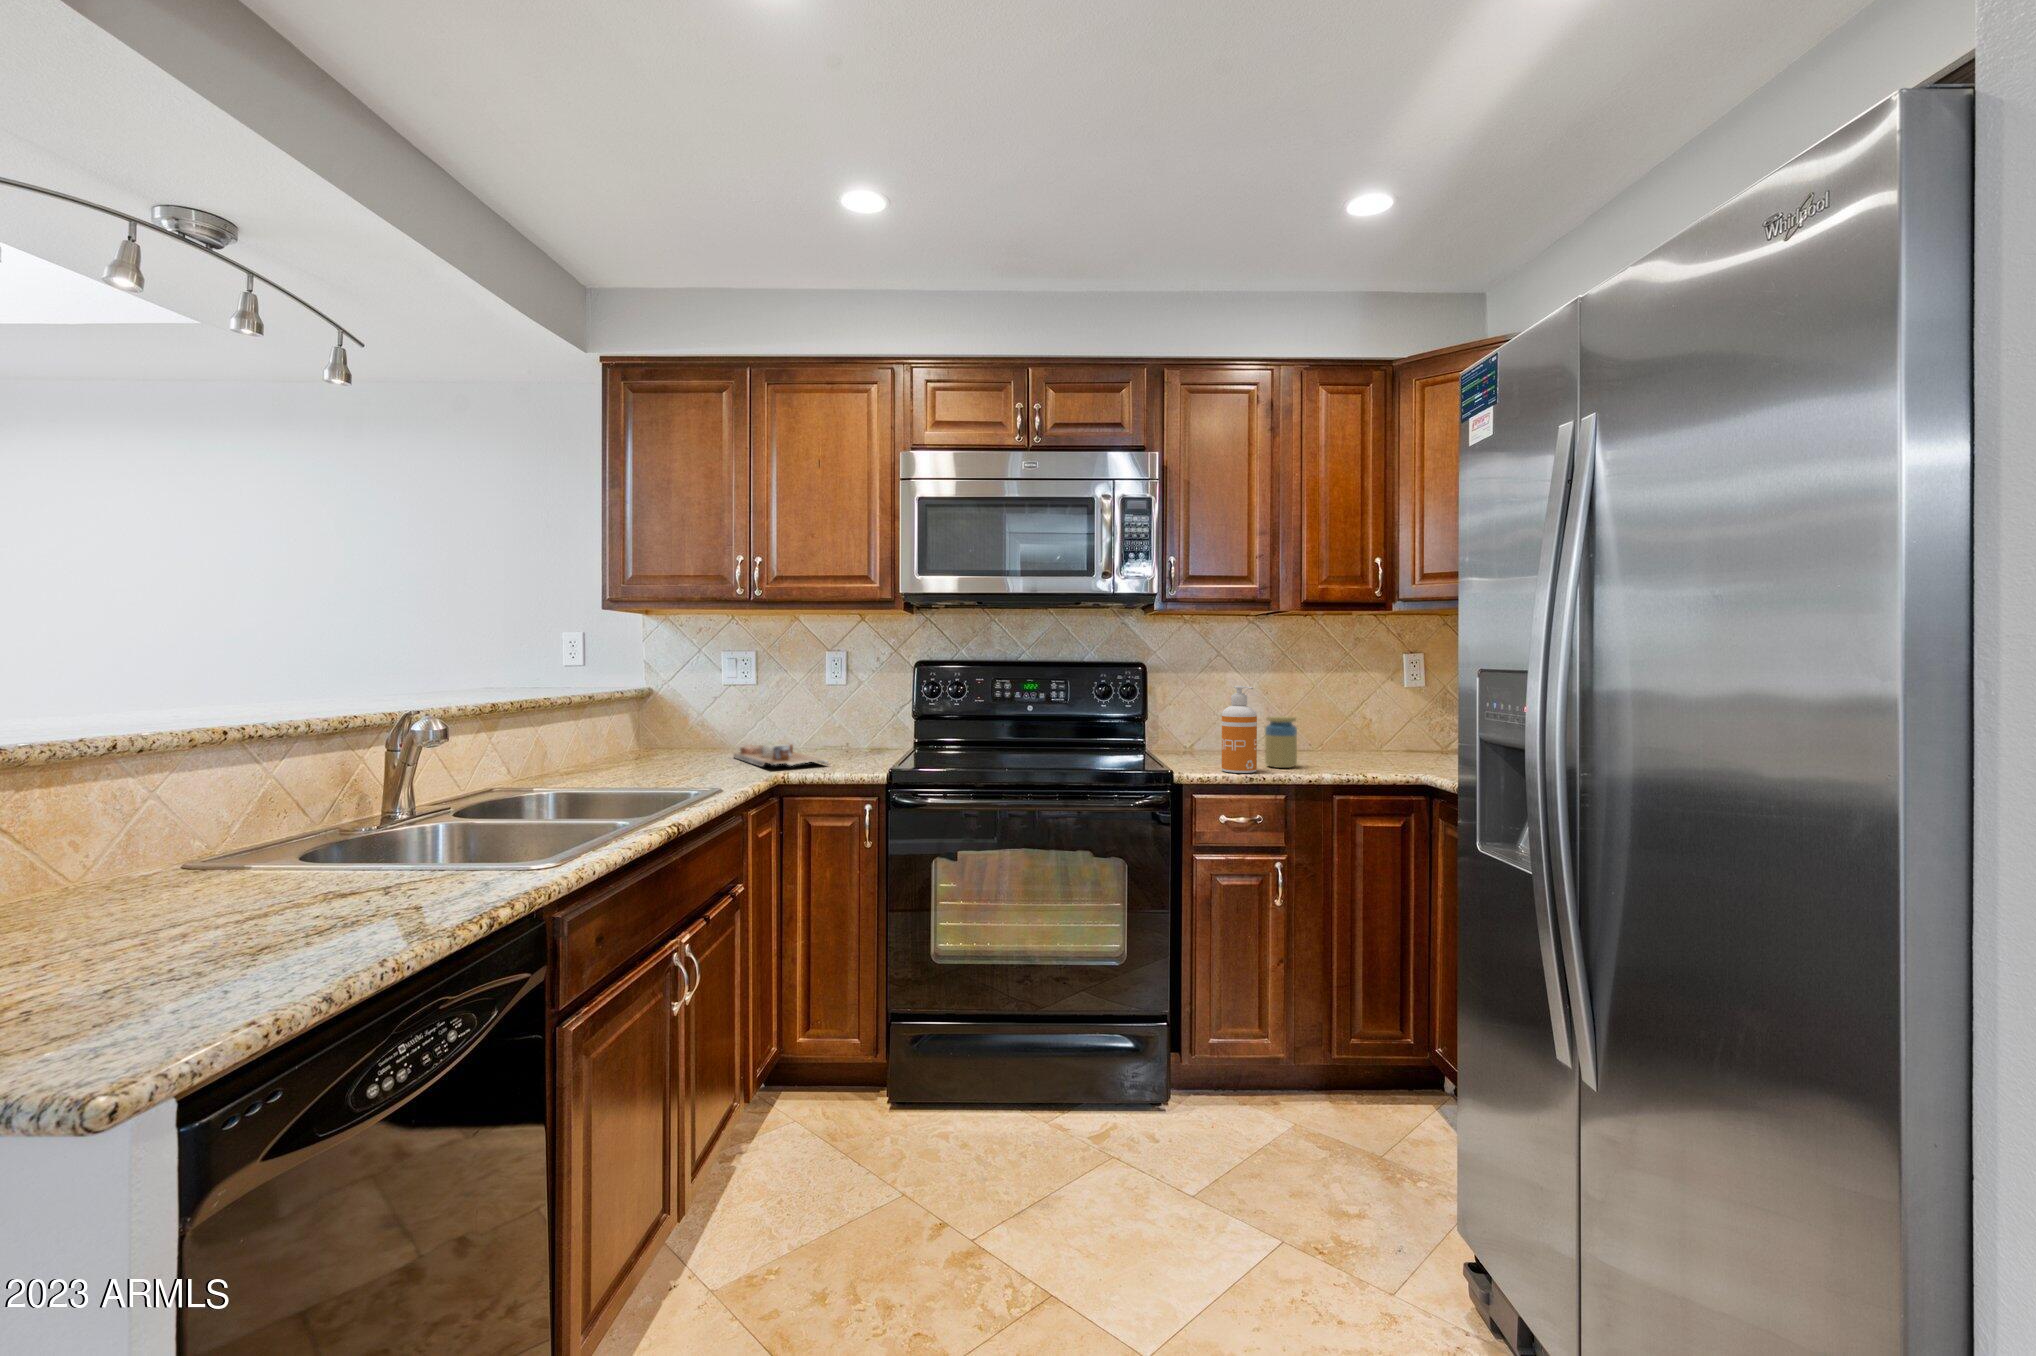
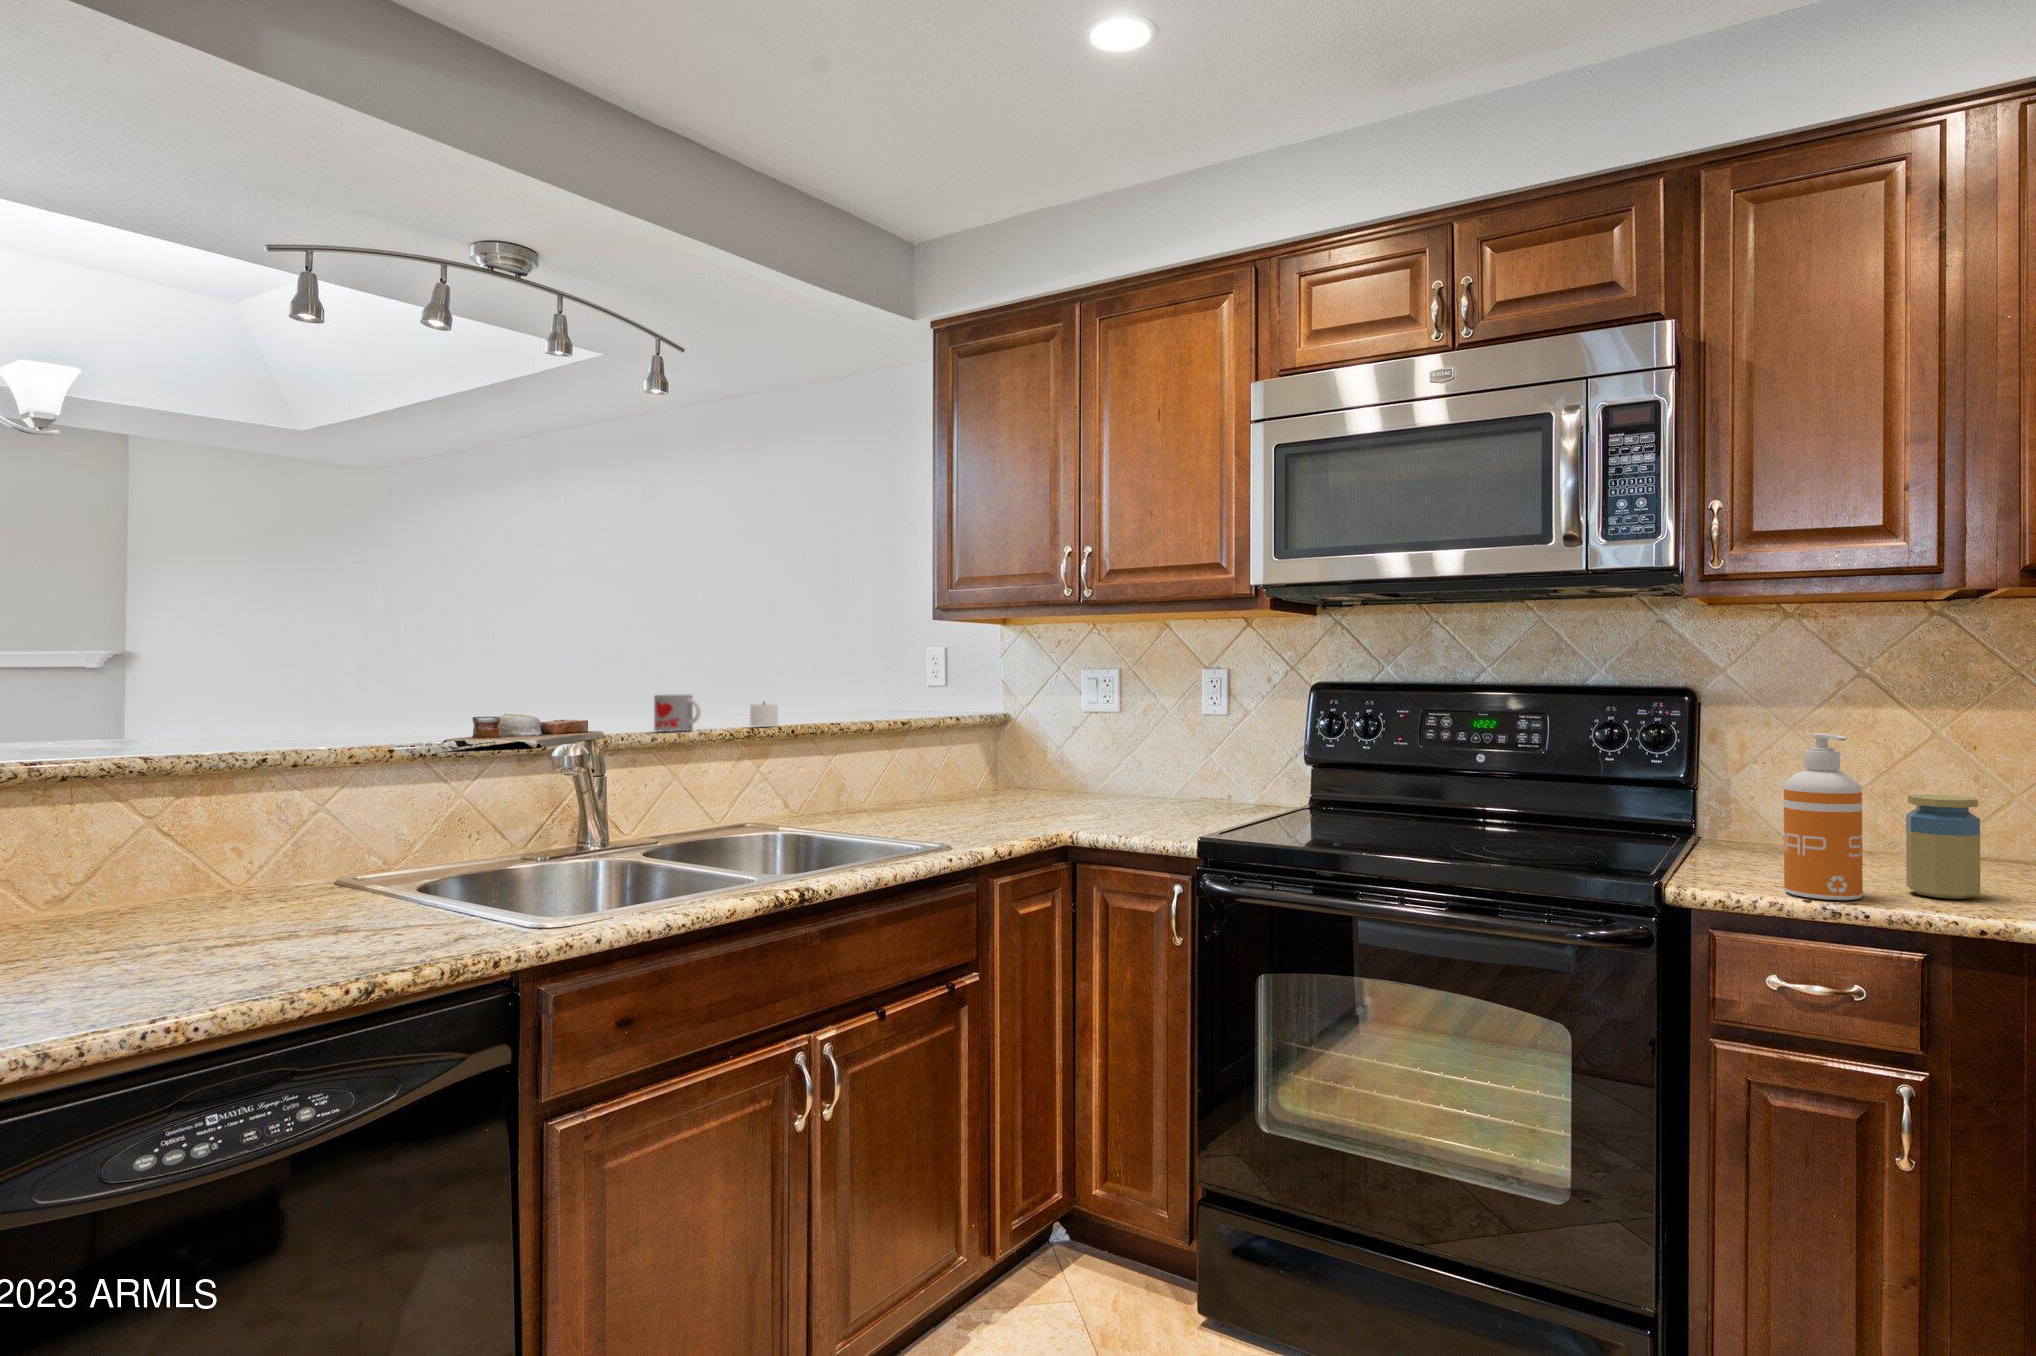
mug: none [336,670,395,706] -> present [654,695,701,732]
candle: none [445,676,486,699] -> present [750,702,778,727]
cutting board: present [734,743,829,767] -> present [442,714,604,749]

